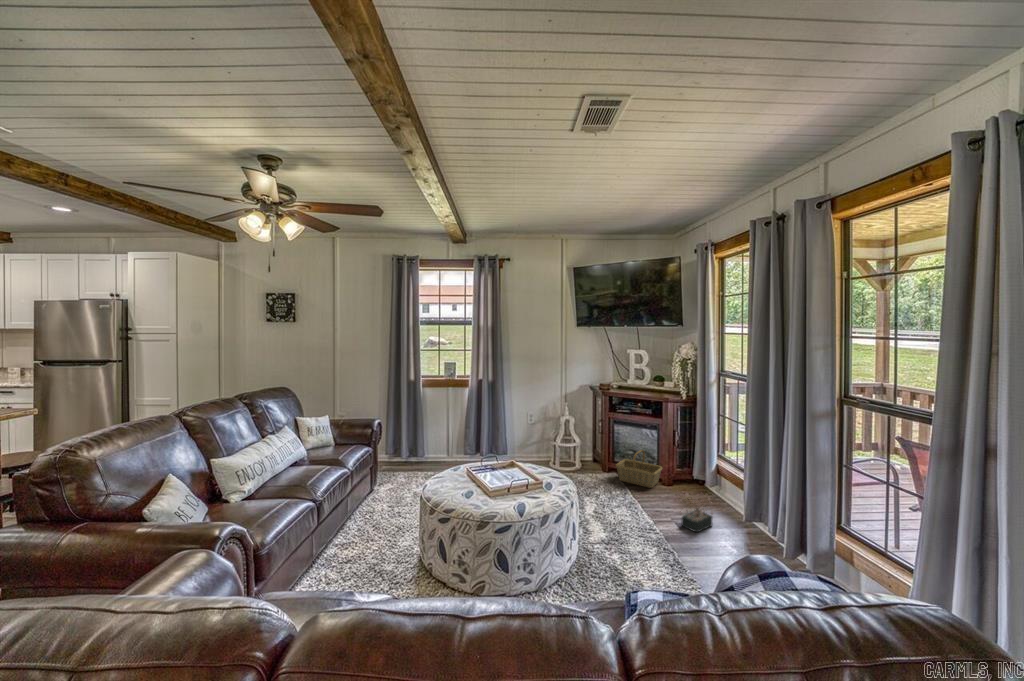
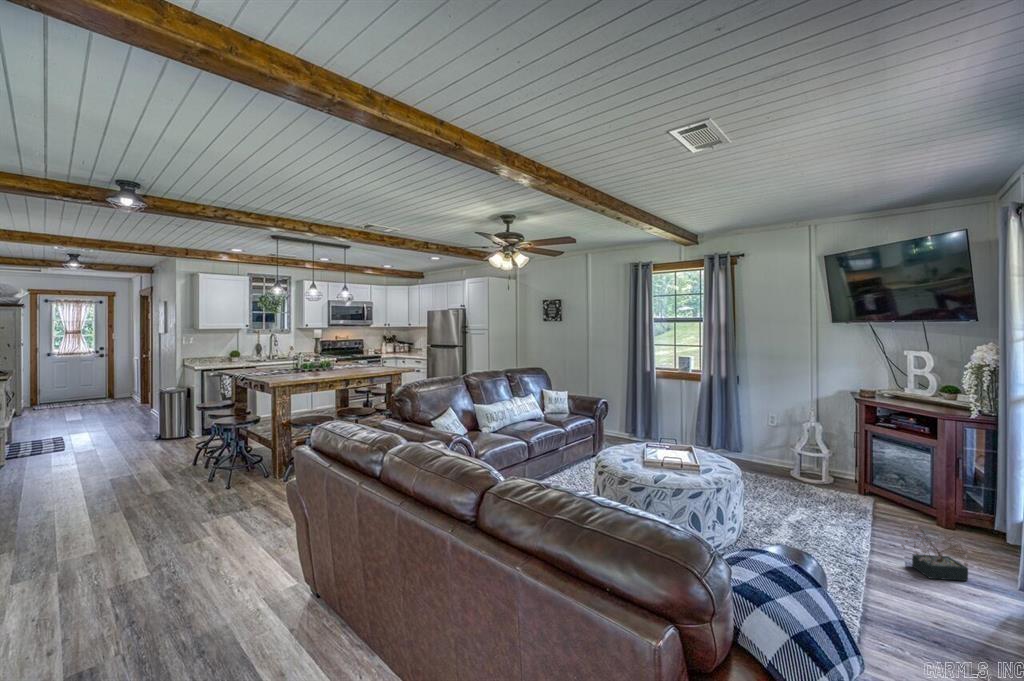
basket: present [616,450,662,488] -> none [863,476,937,524]

